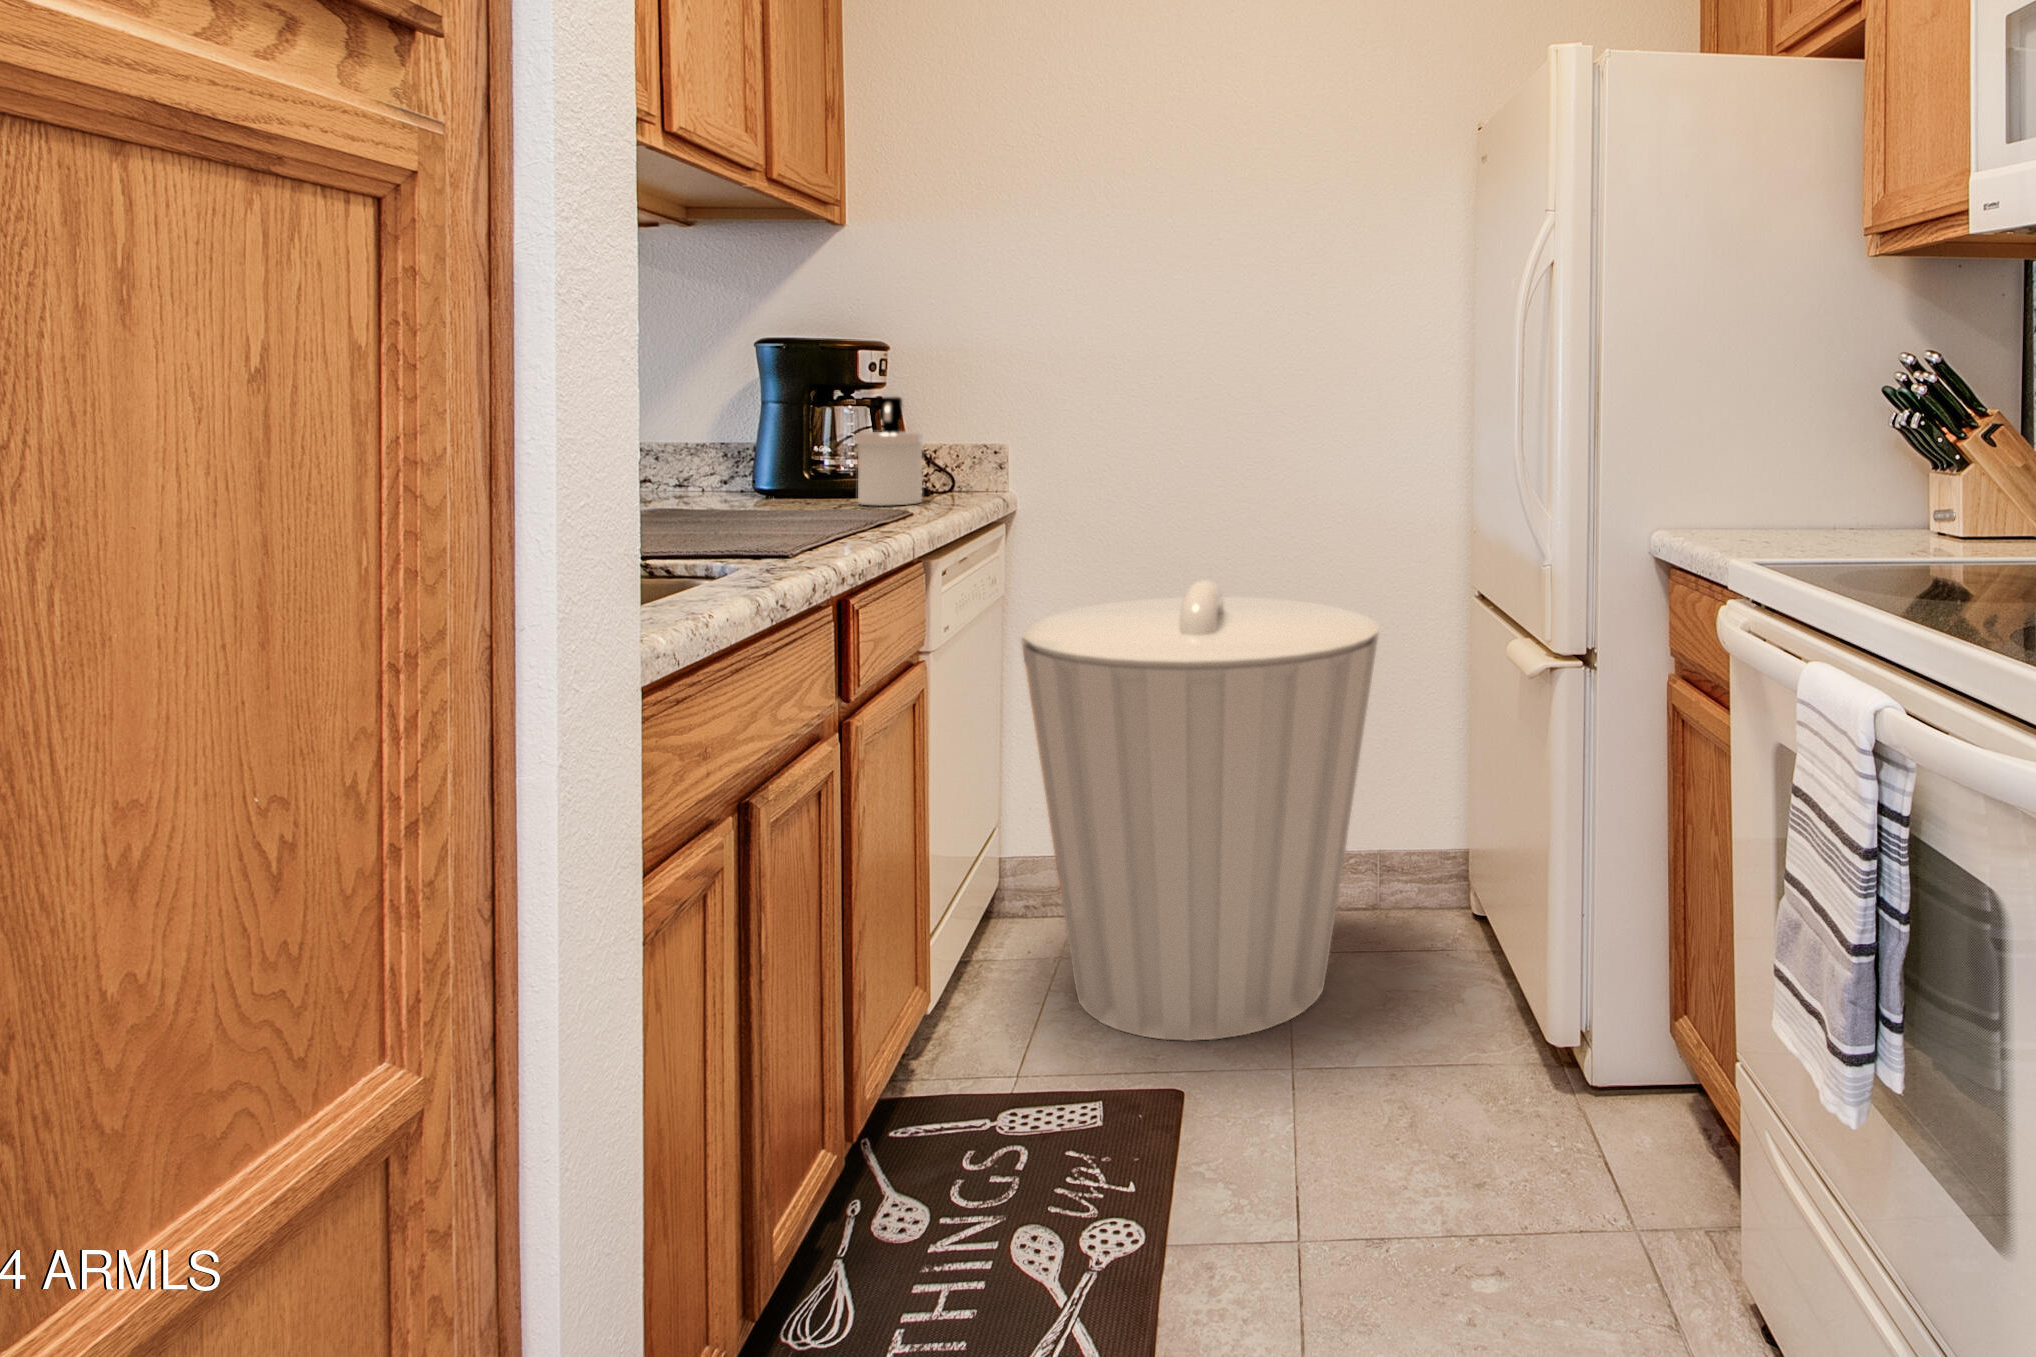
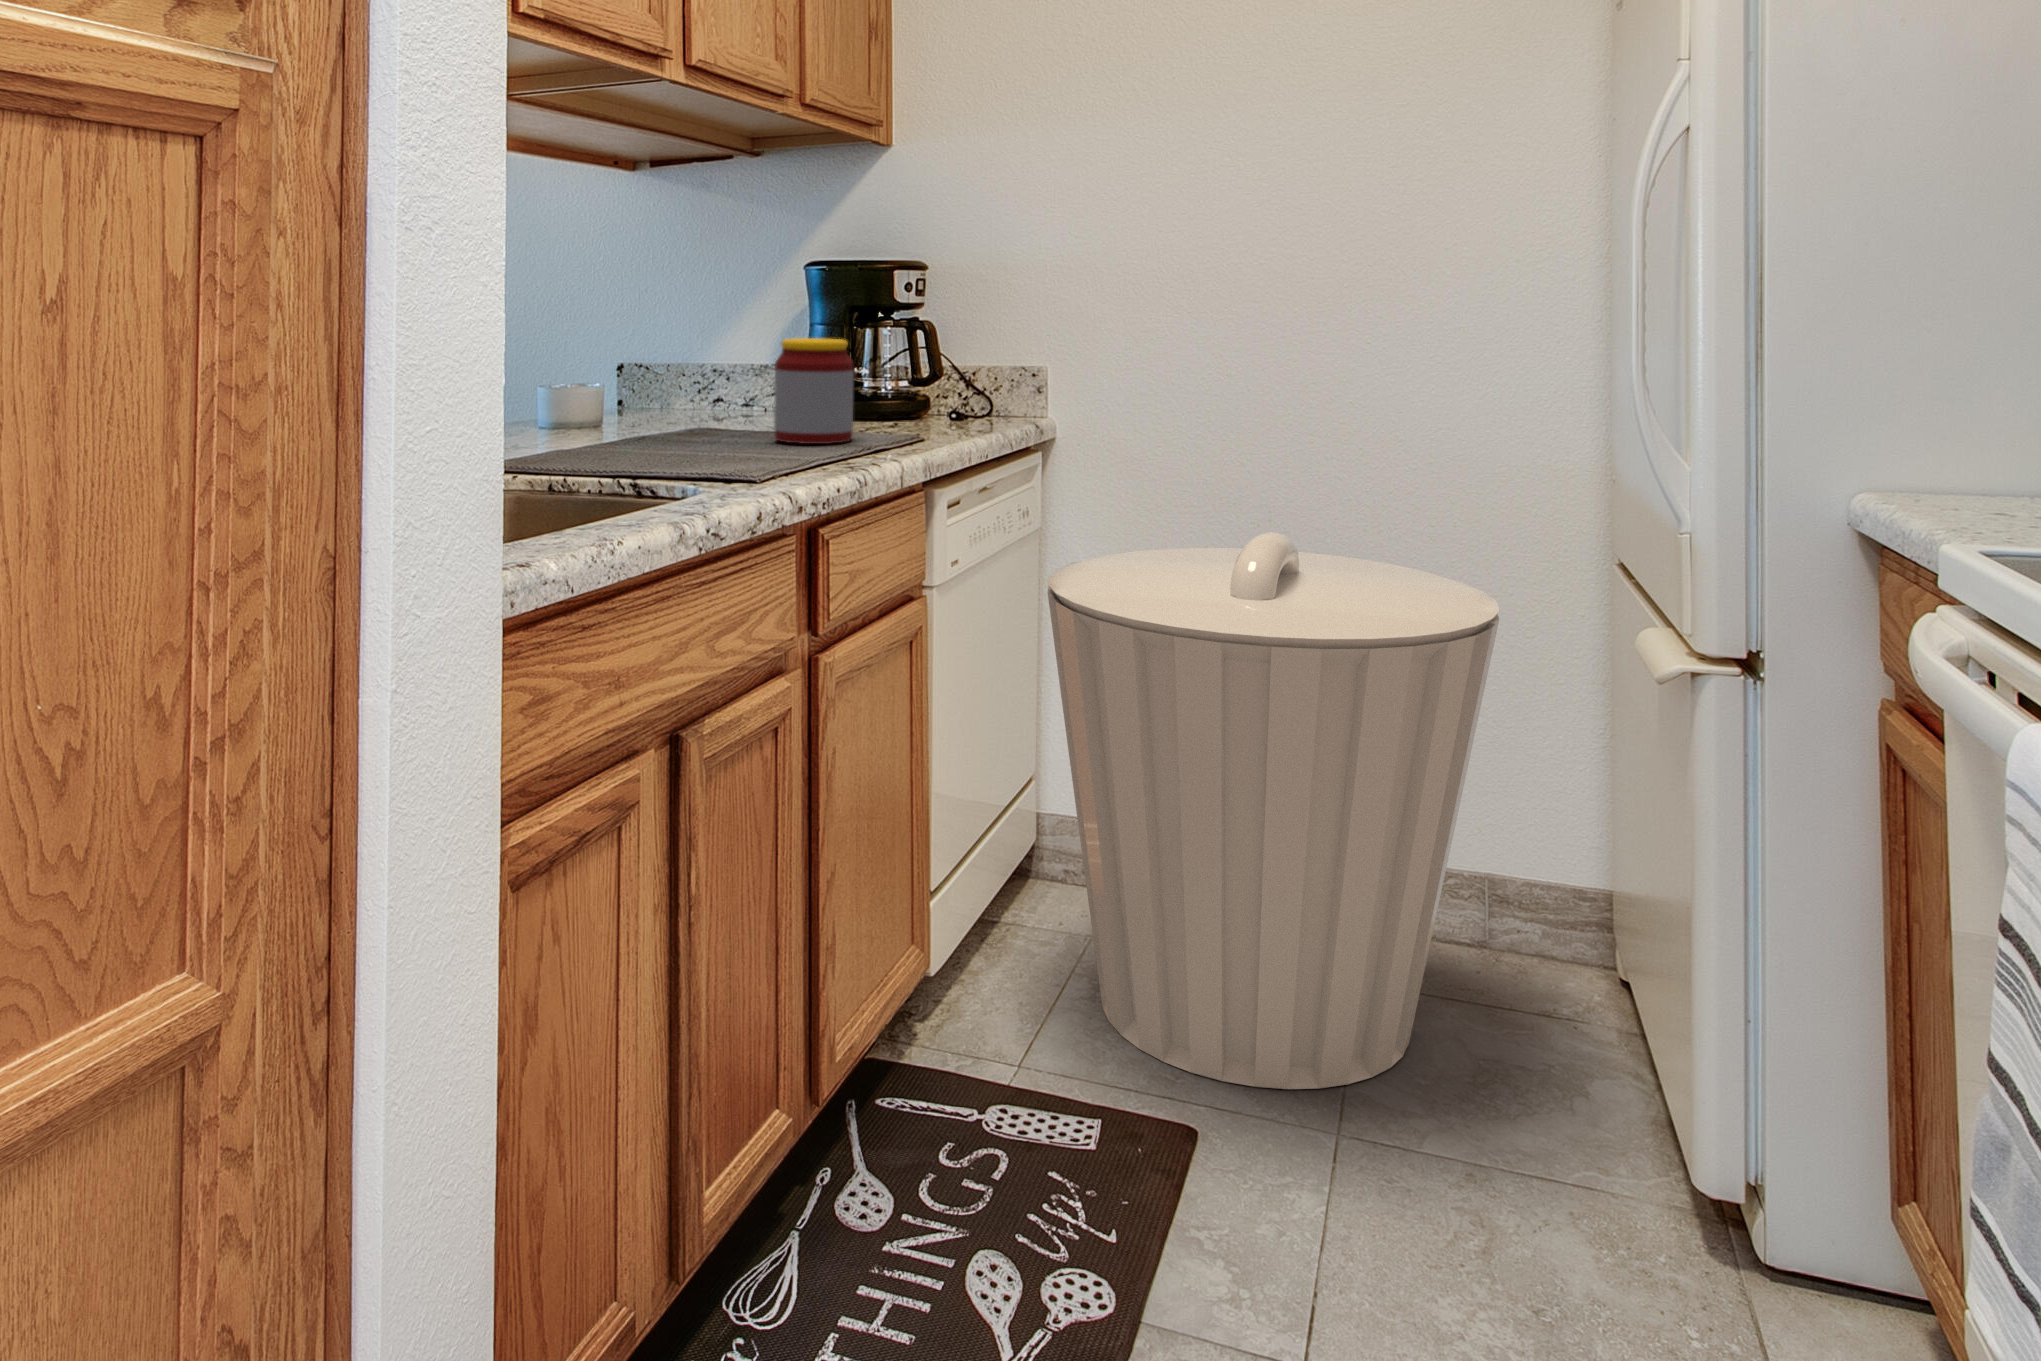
soap dispenser: present [856,397,925,505] -> none [880,300,954,422]
jar: none [769,431,846,527] -> present [774,338,854,444]

